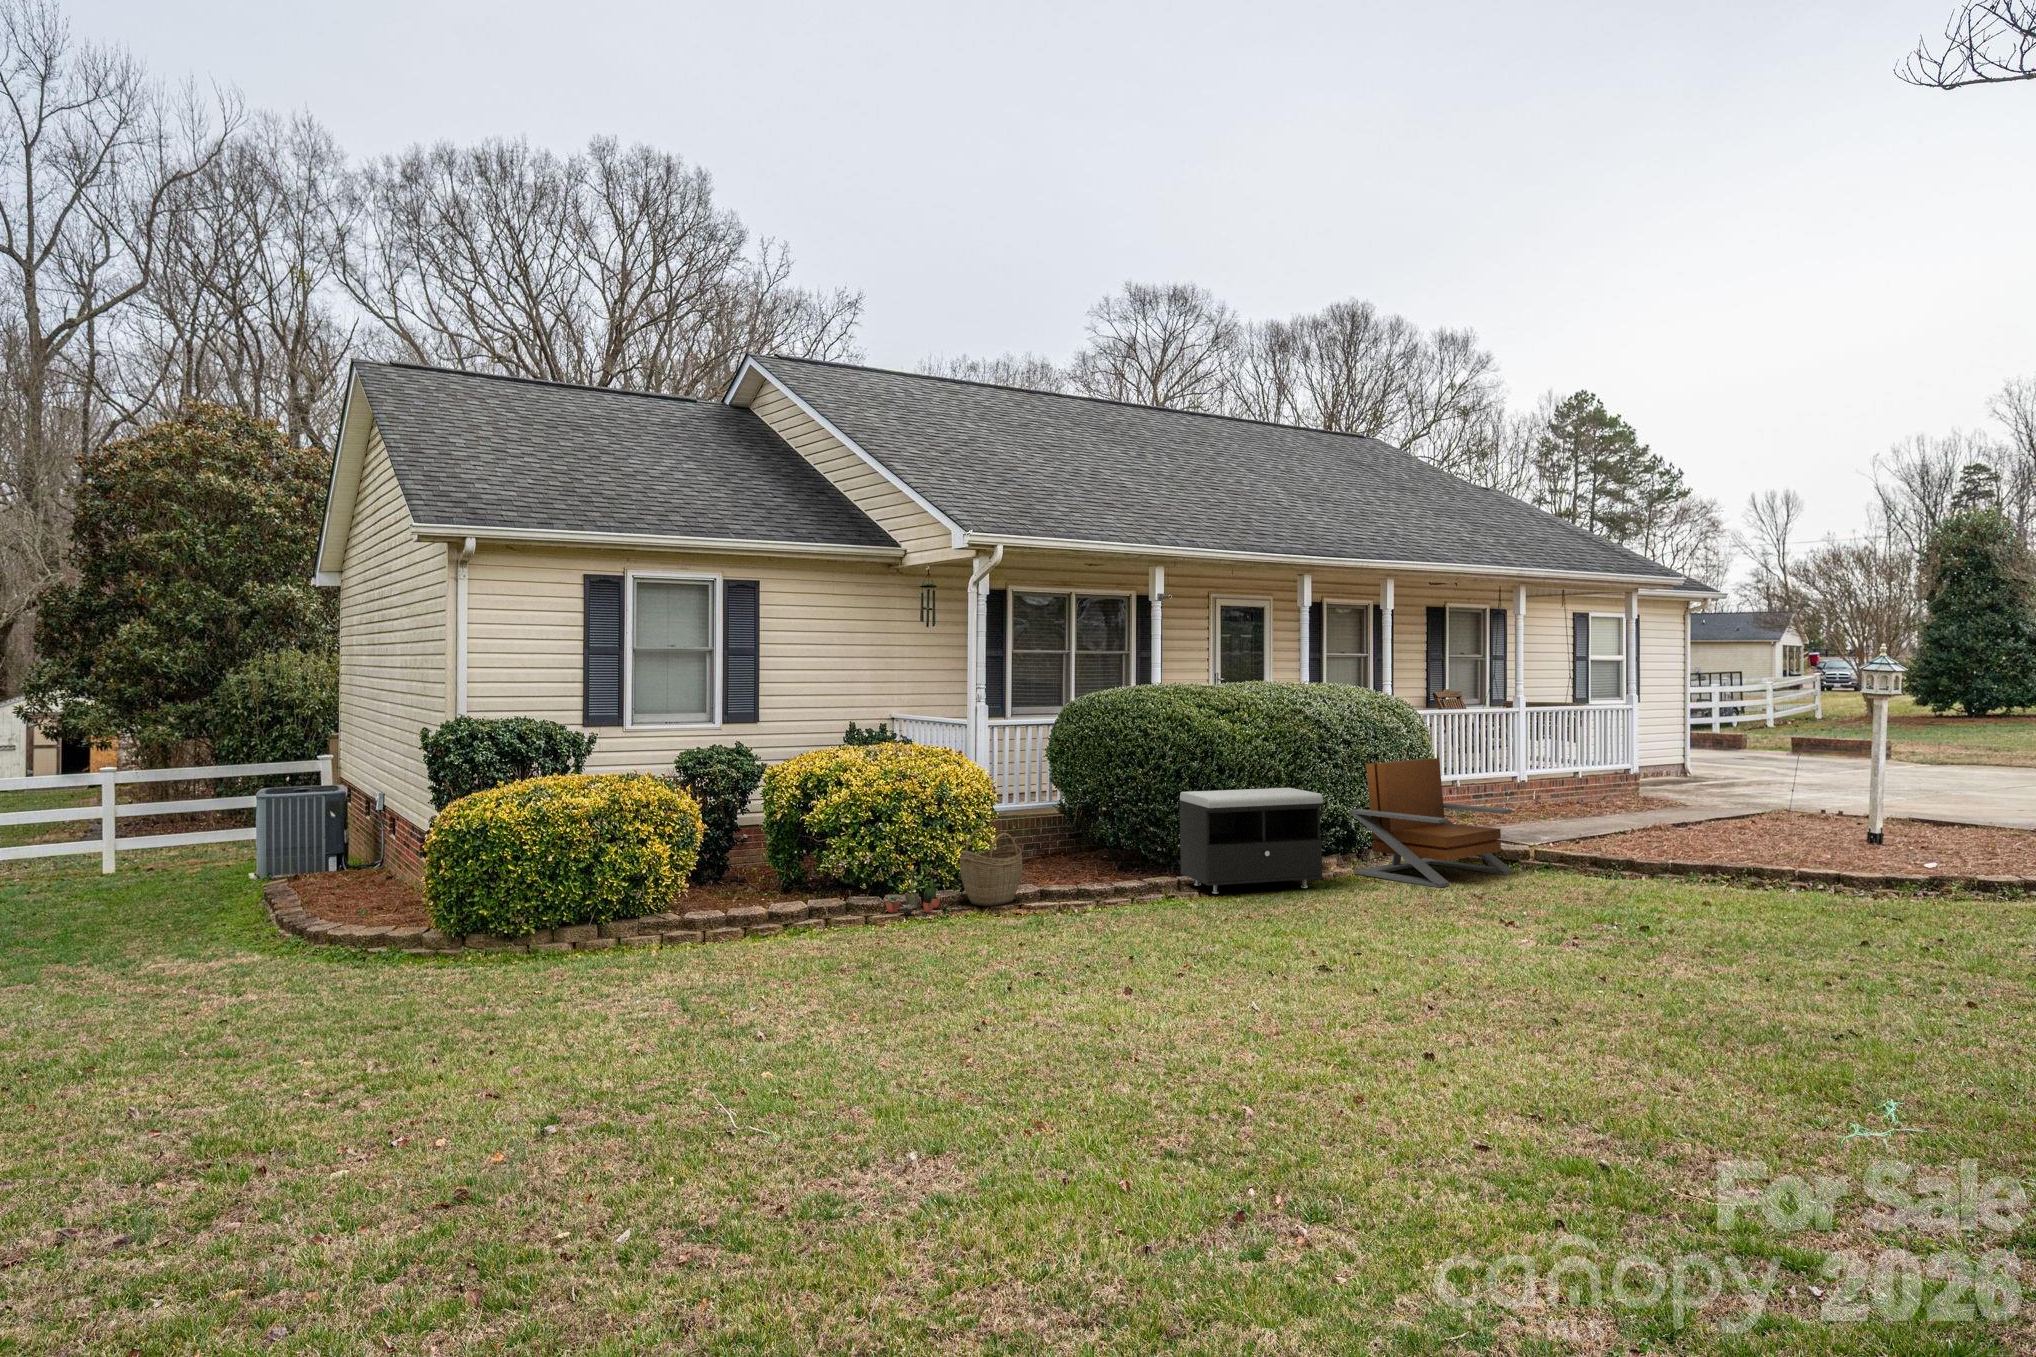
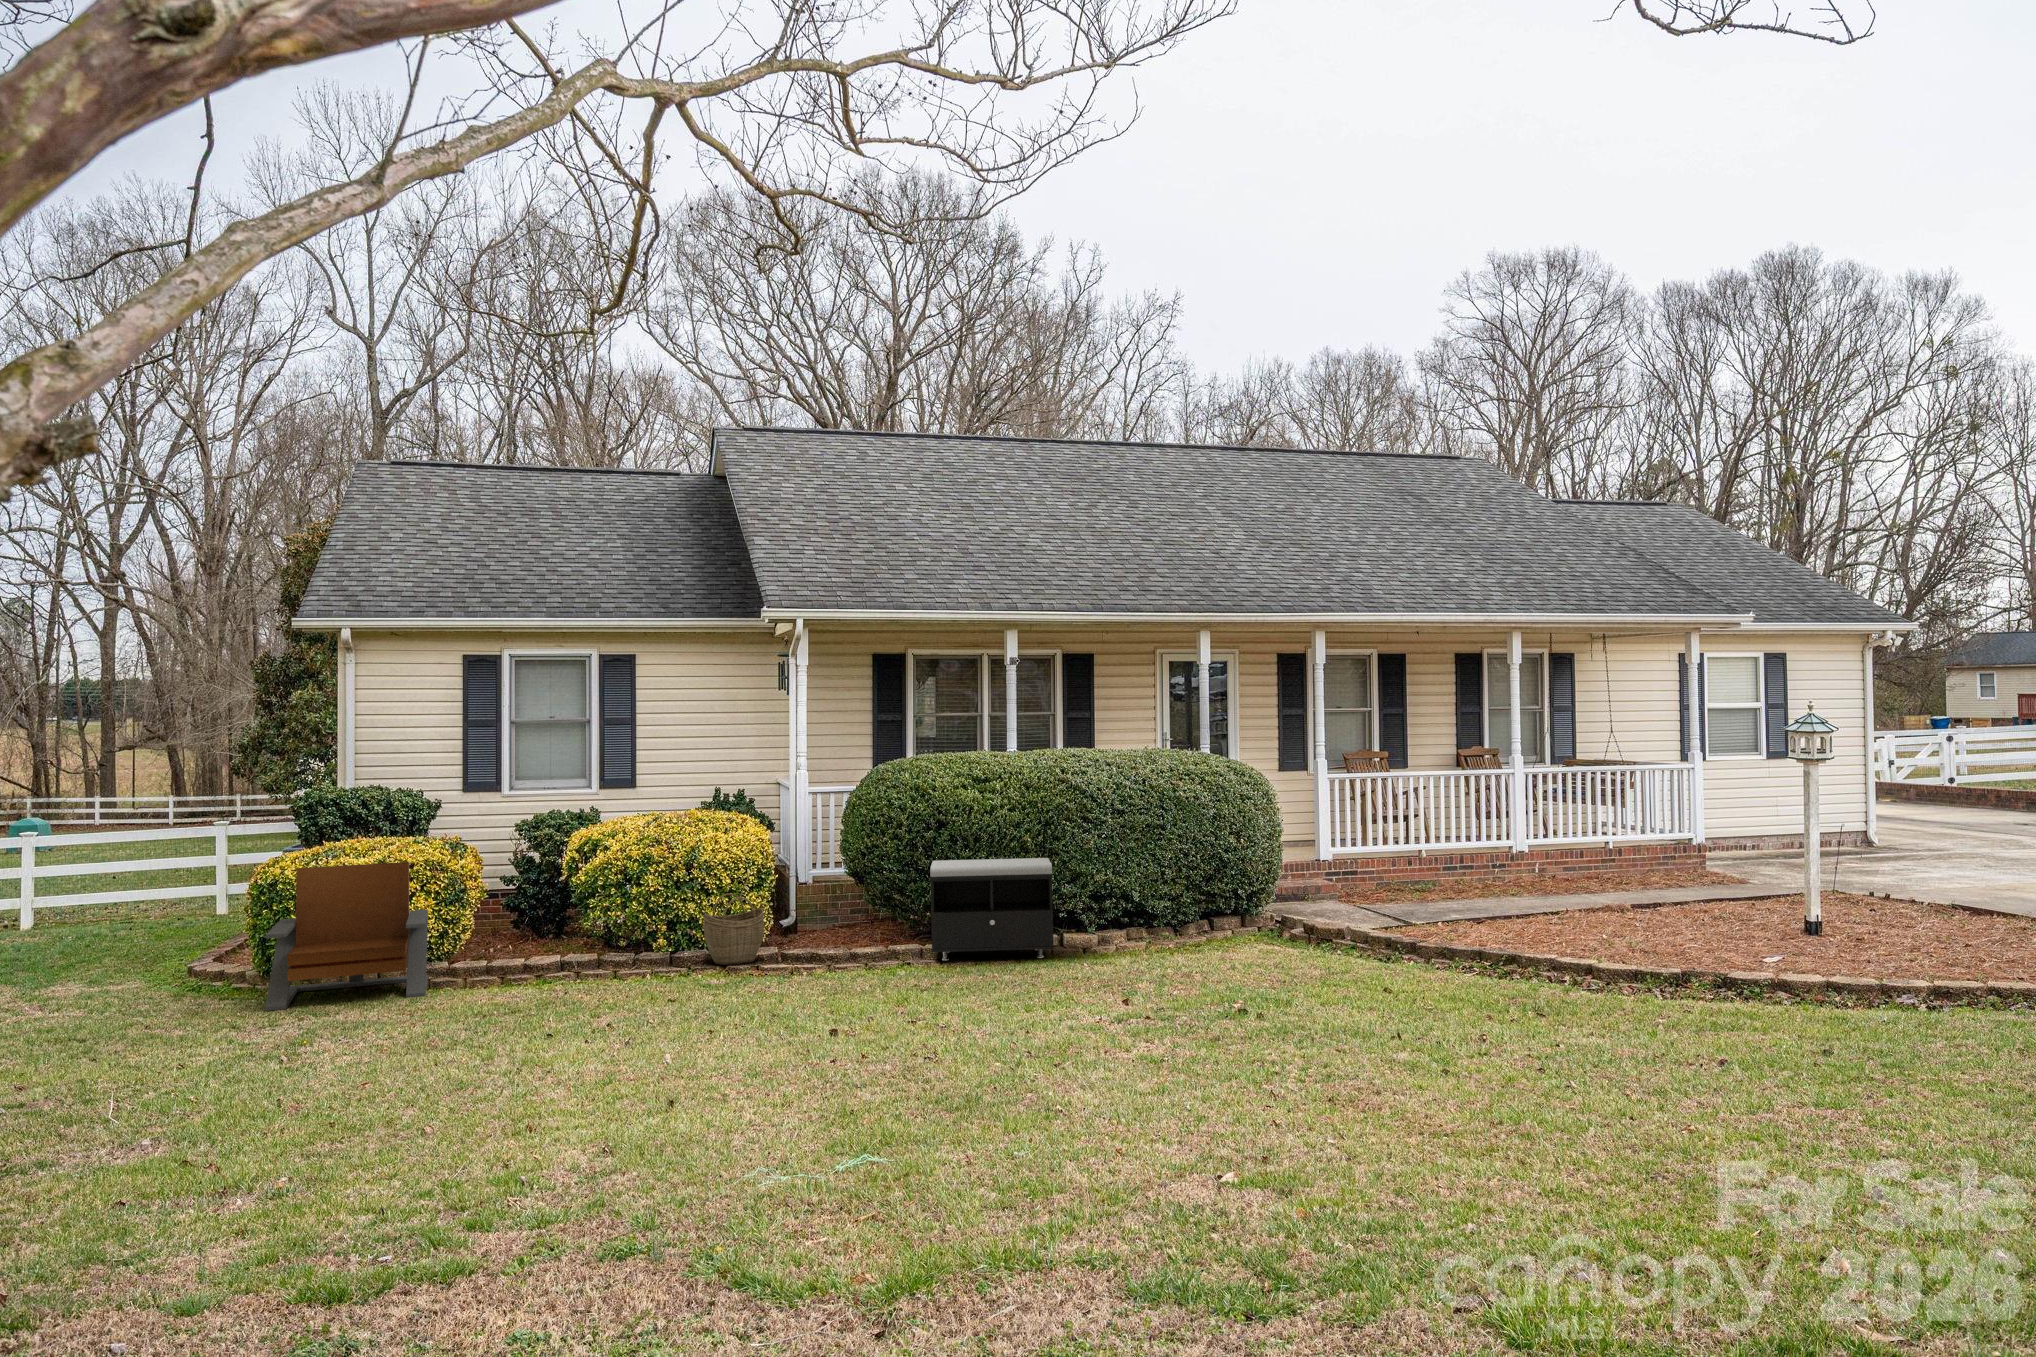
lounge chair: present [1350,758,1513,888] -> present [265,862,428,1011]
potted plant: present [884,867,940,915] -> none [627,926,682,970]

